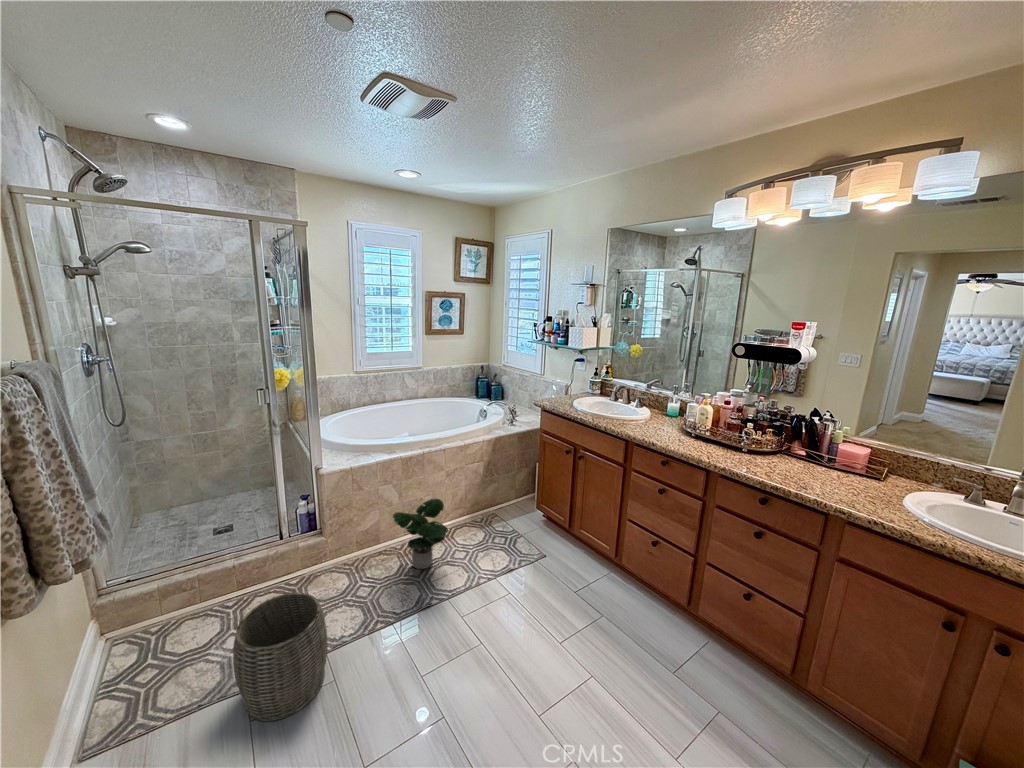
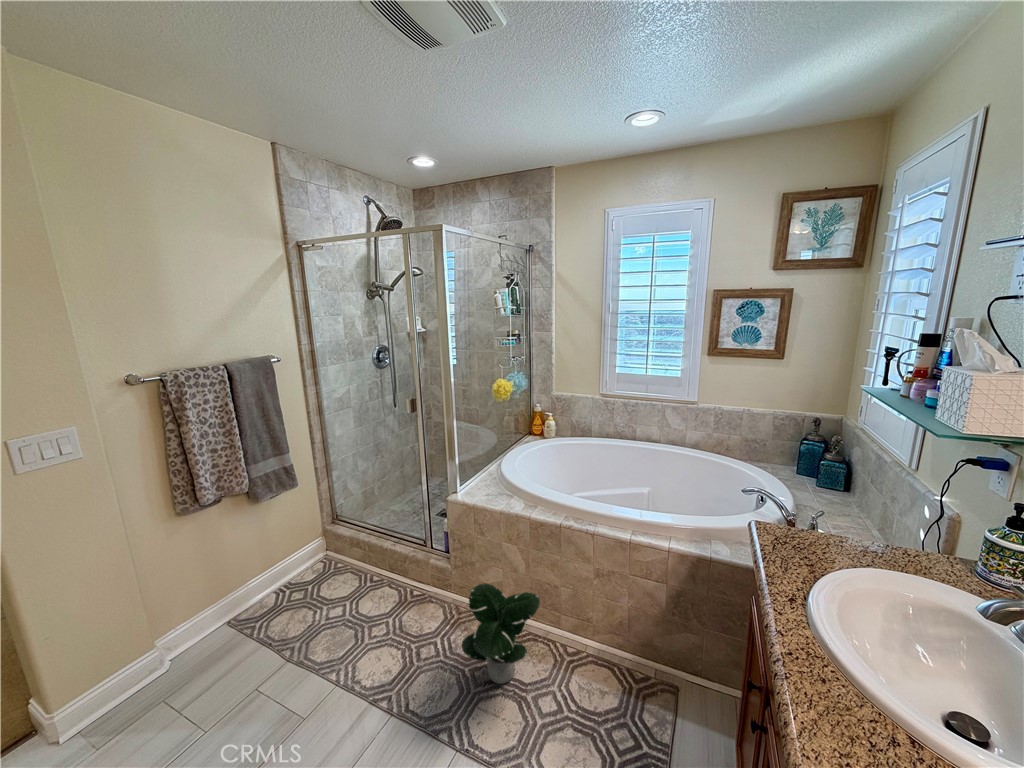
woven basket: present [233,593,328,721] -> none [242,594,334,719]

